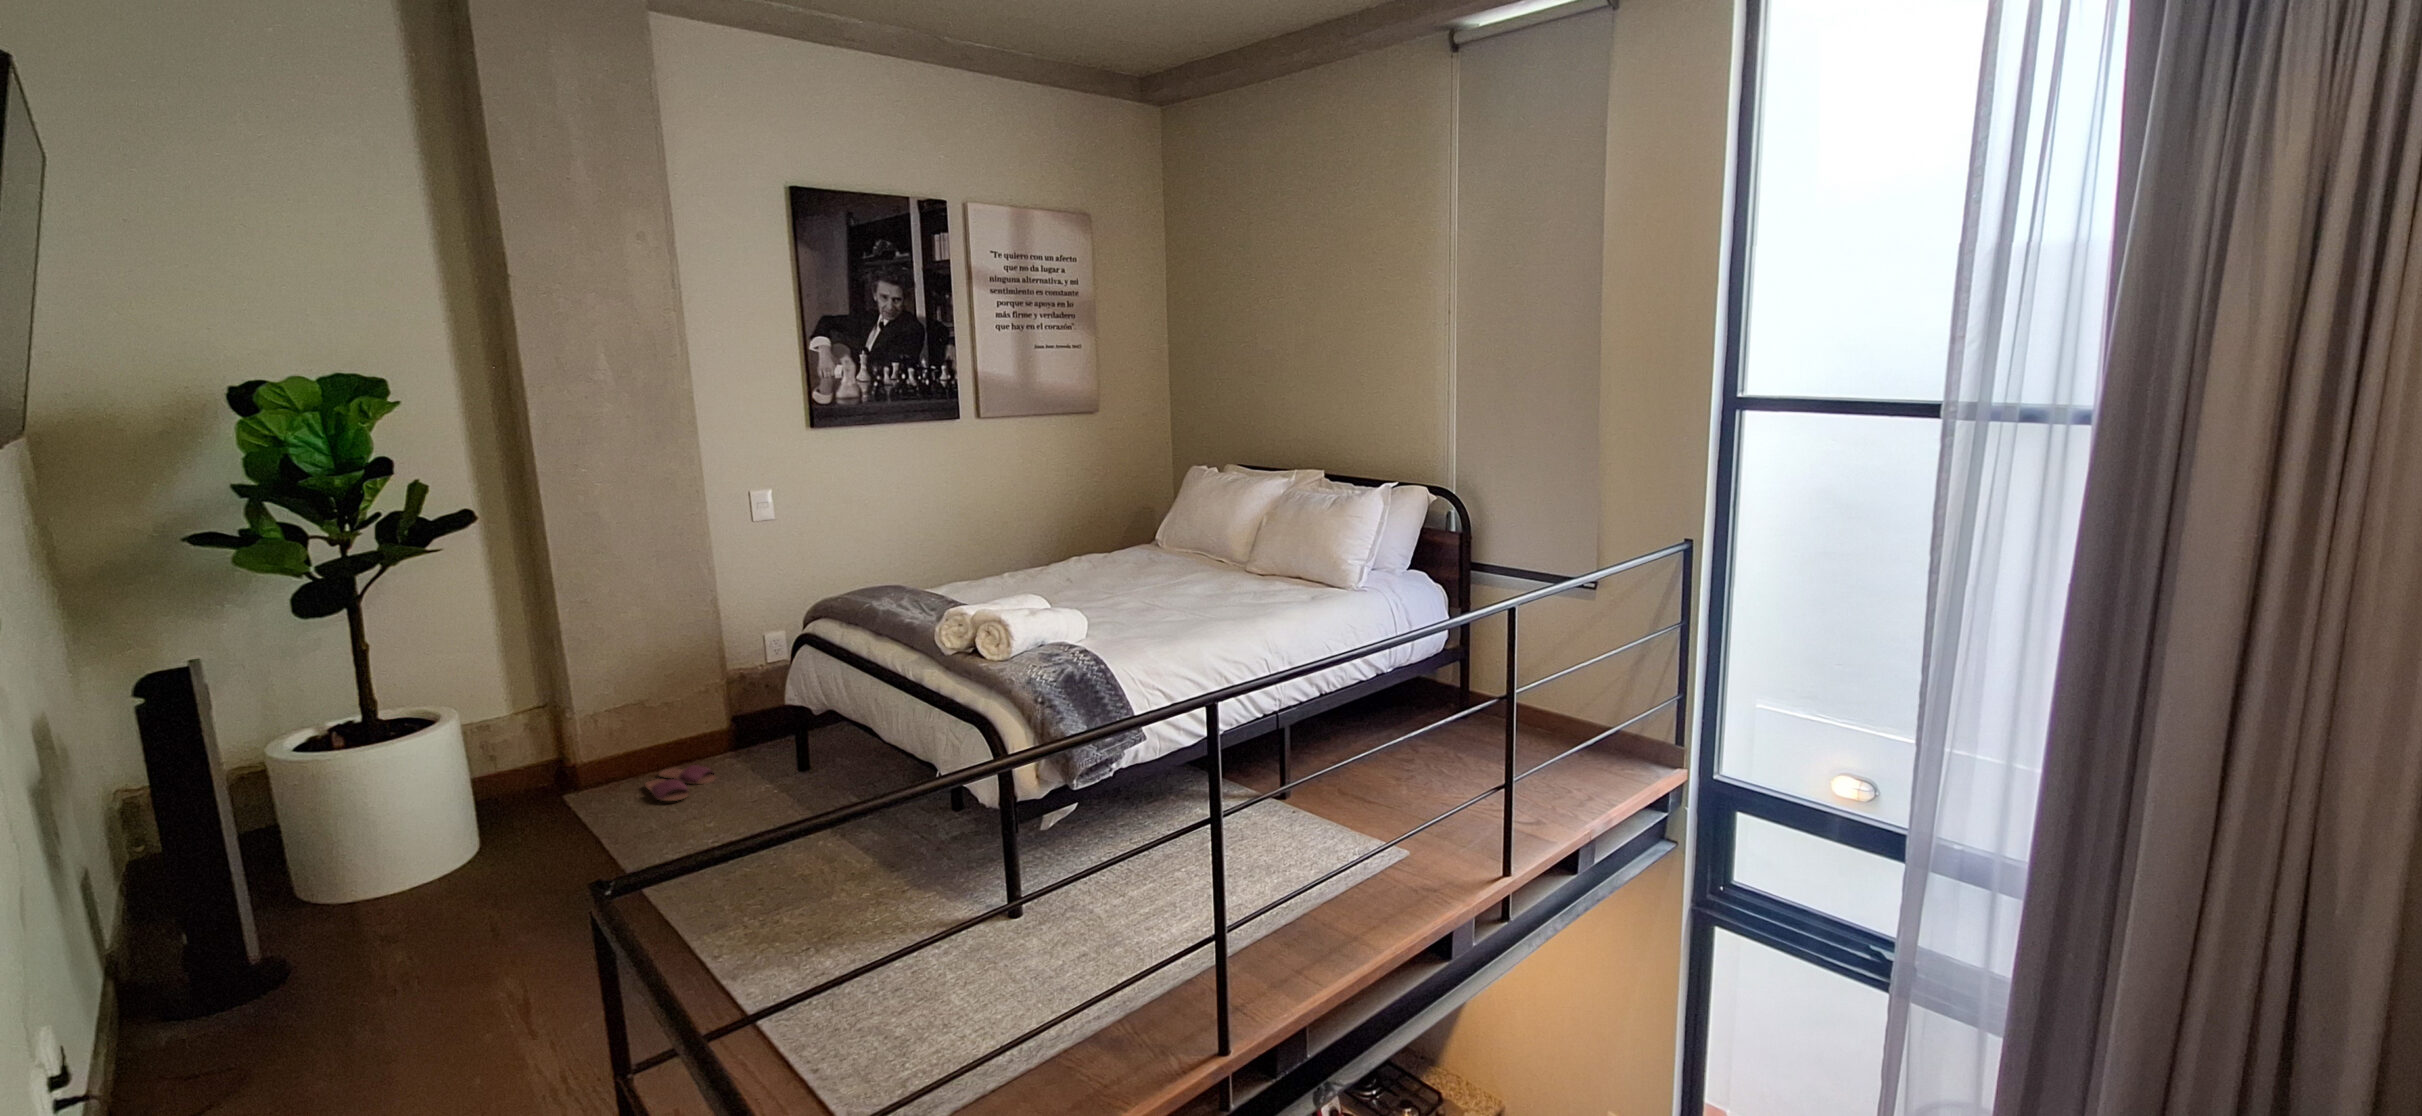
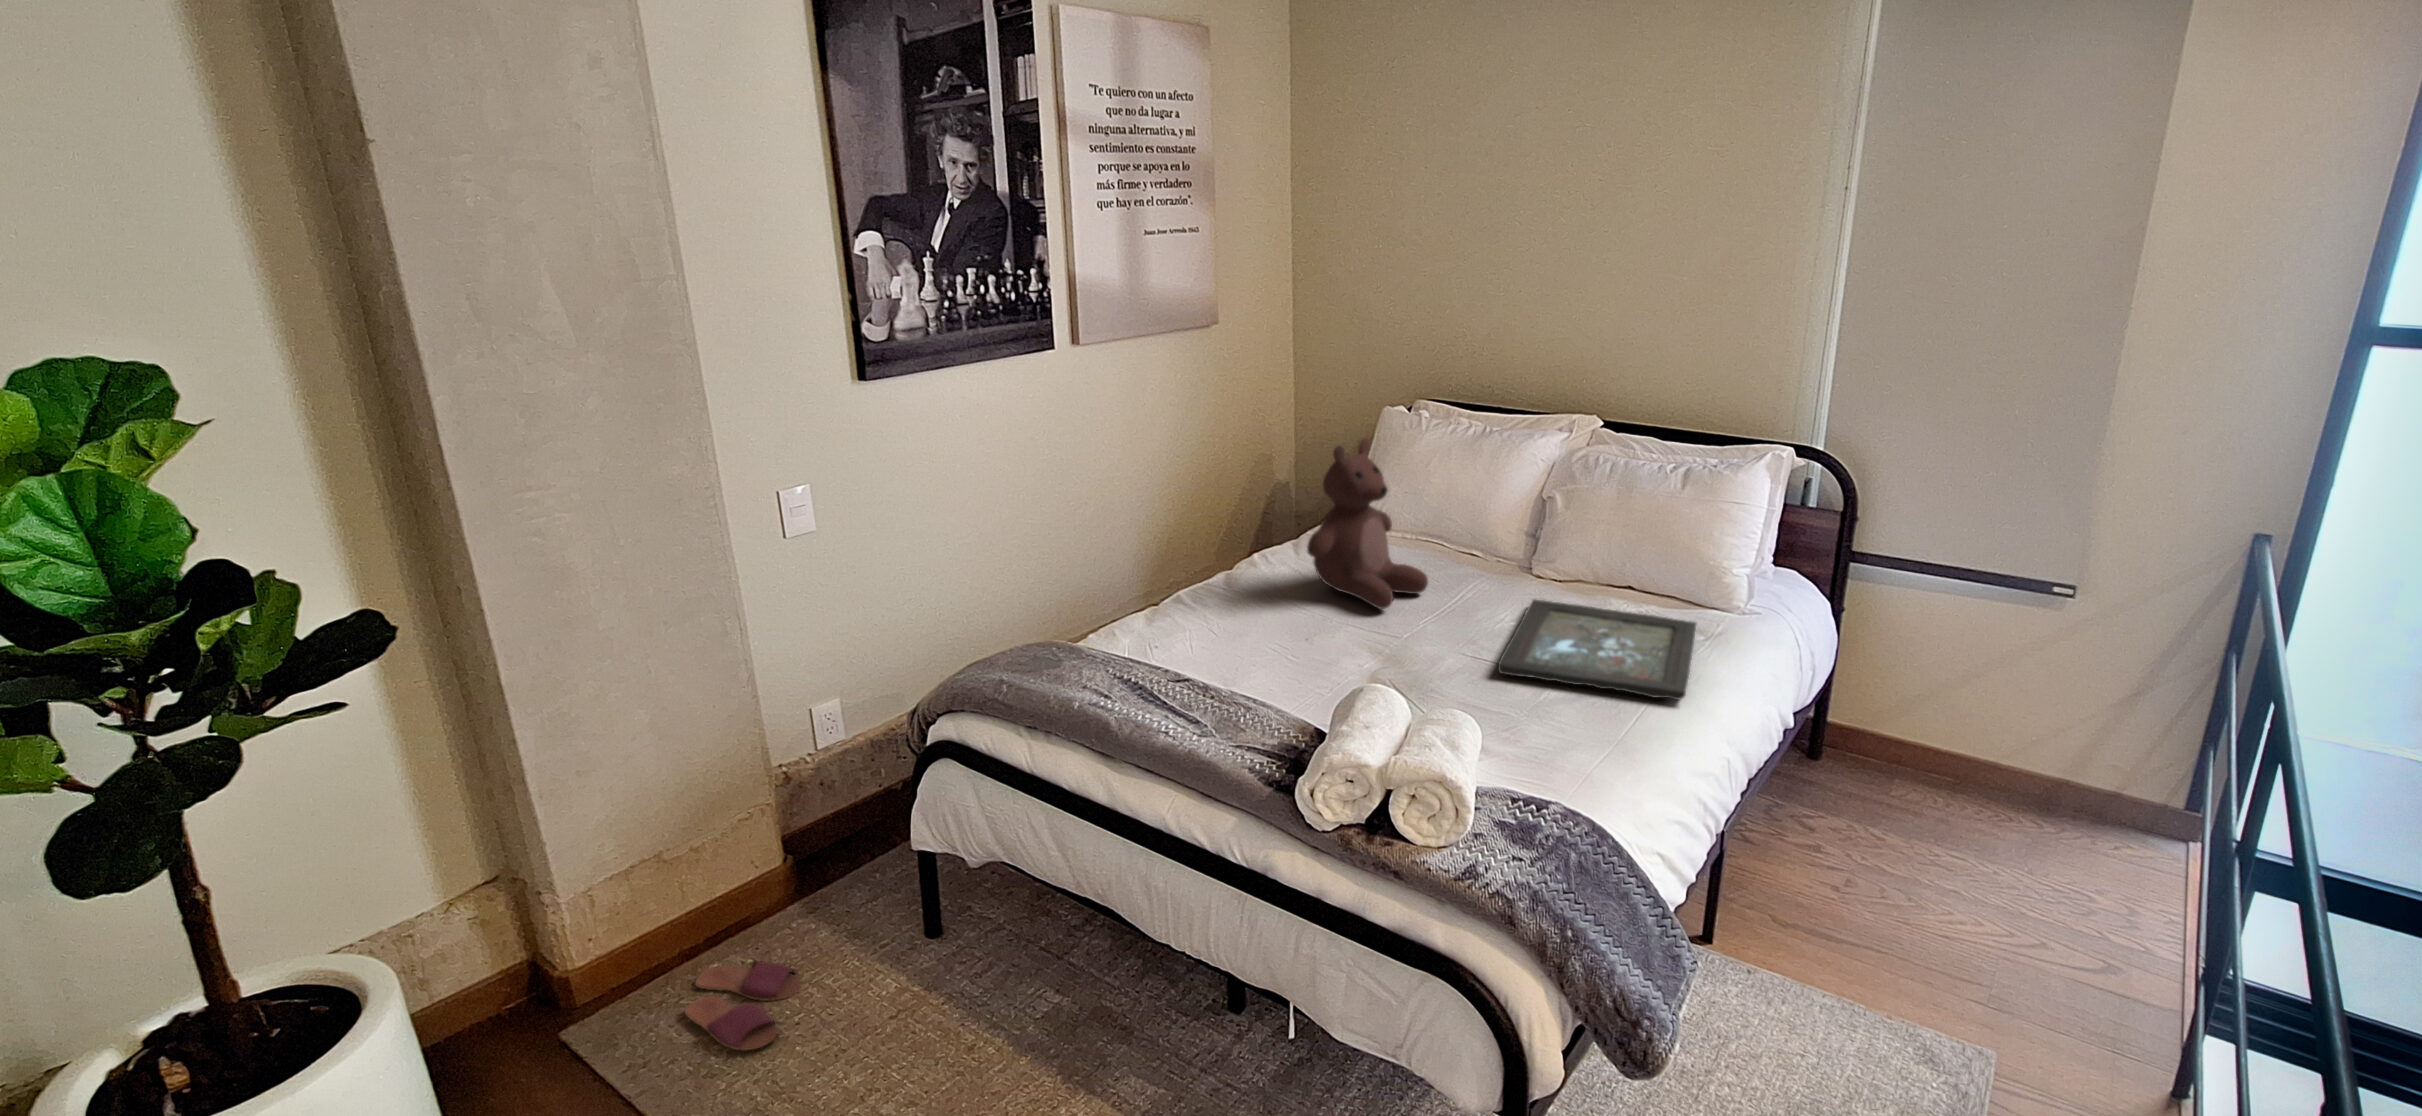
teddy bear: none [1069,471,1154,580] -> present [1307,438,1428,609]
tray: none [1134,578,1300,621] -> present [1498,600,1696,700]

